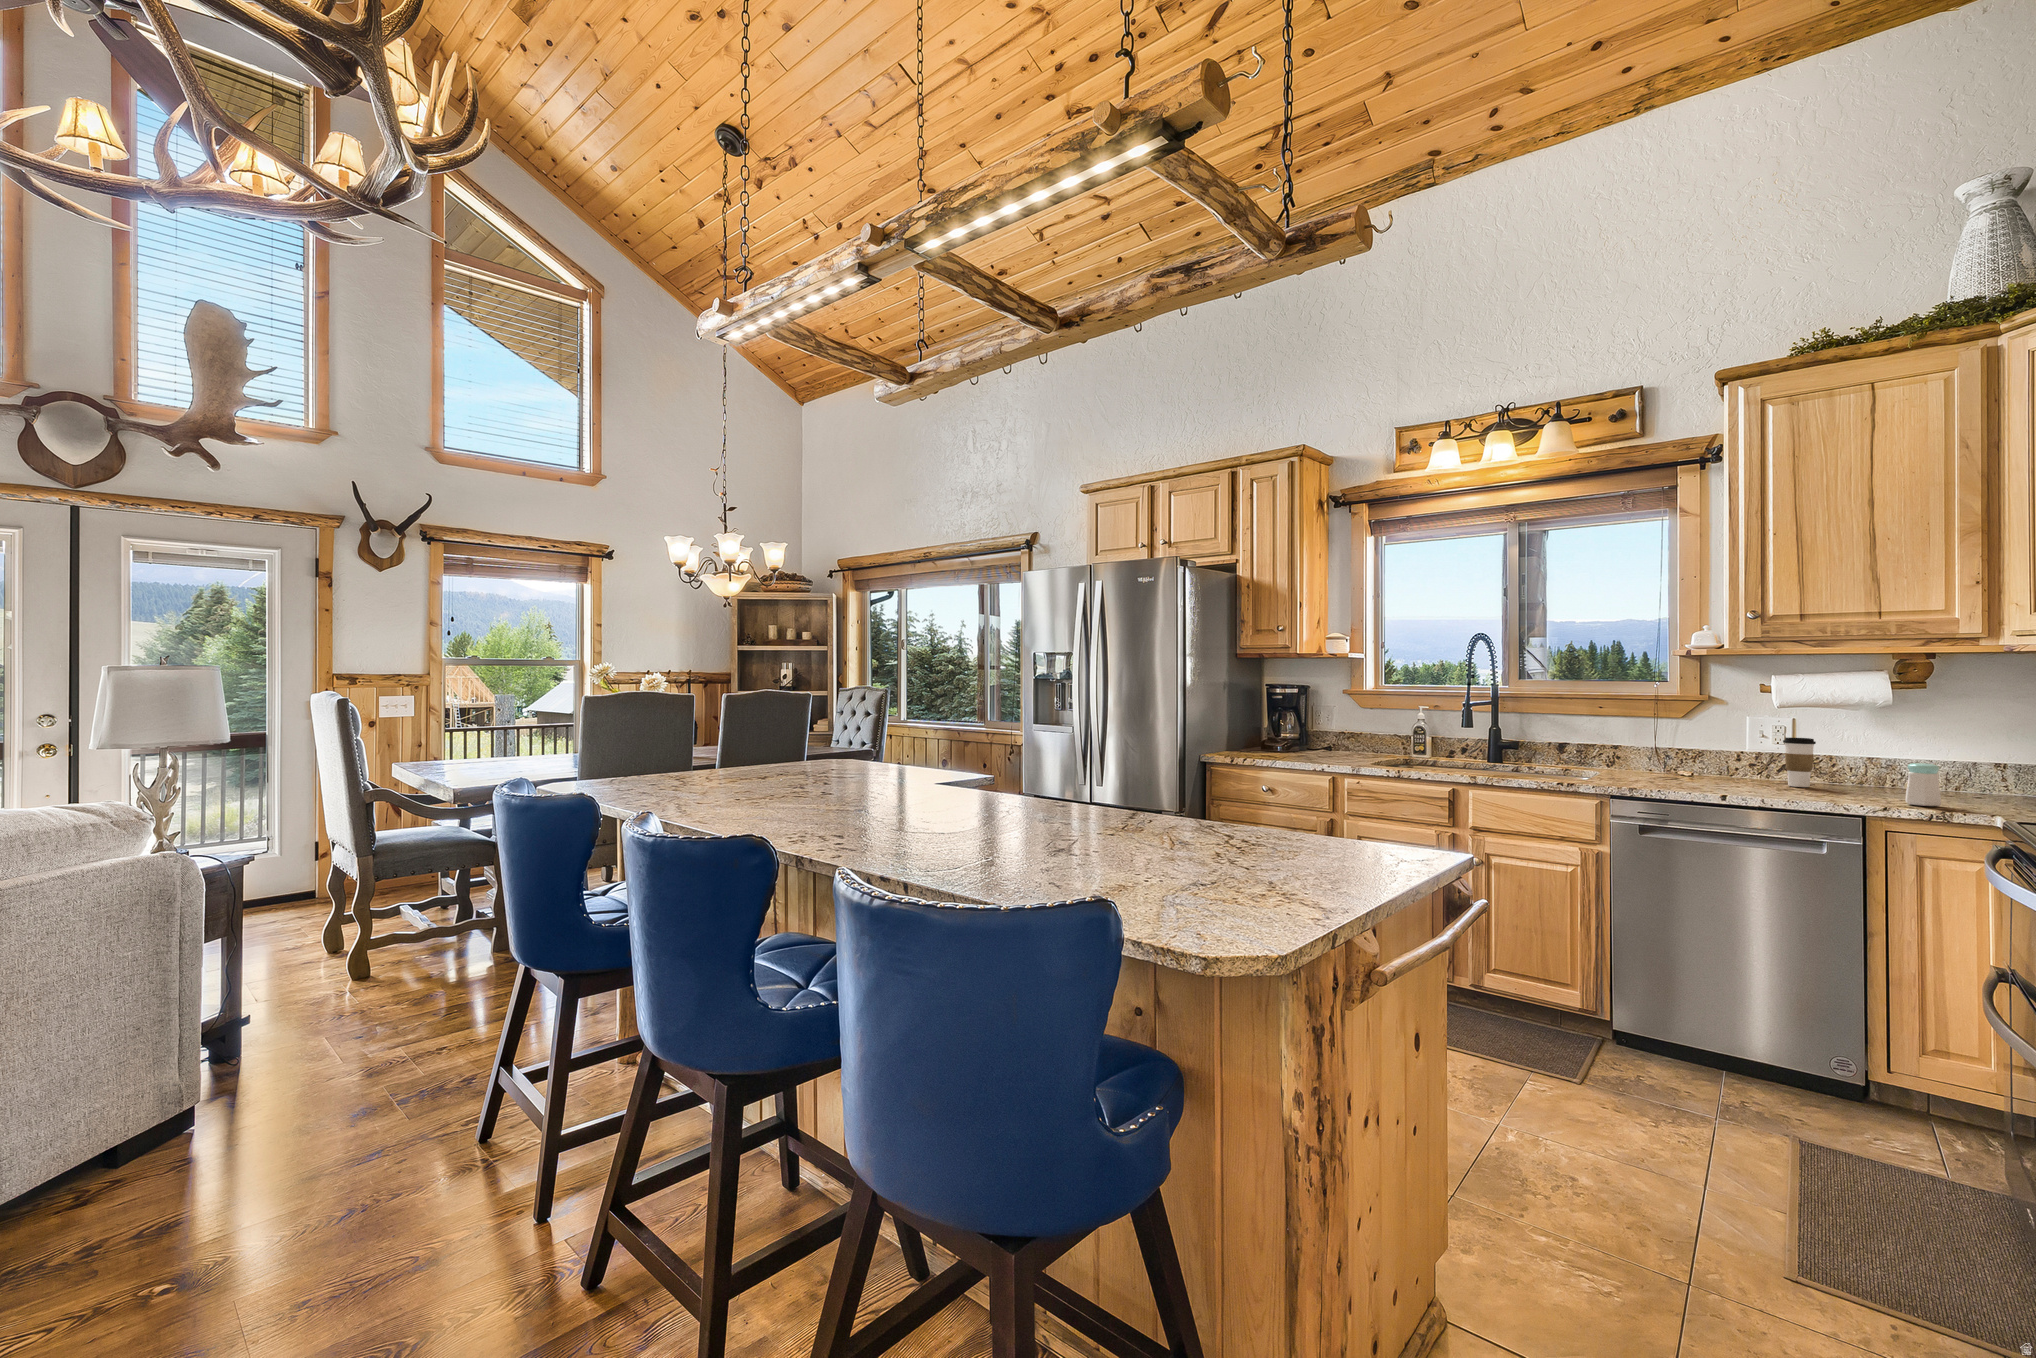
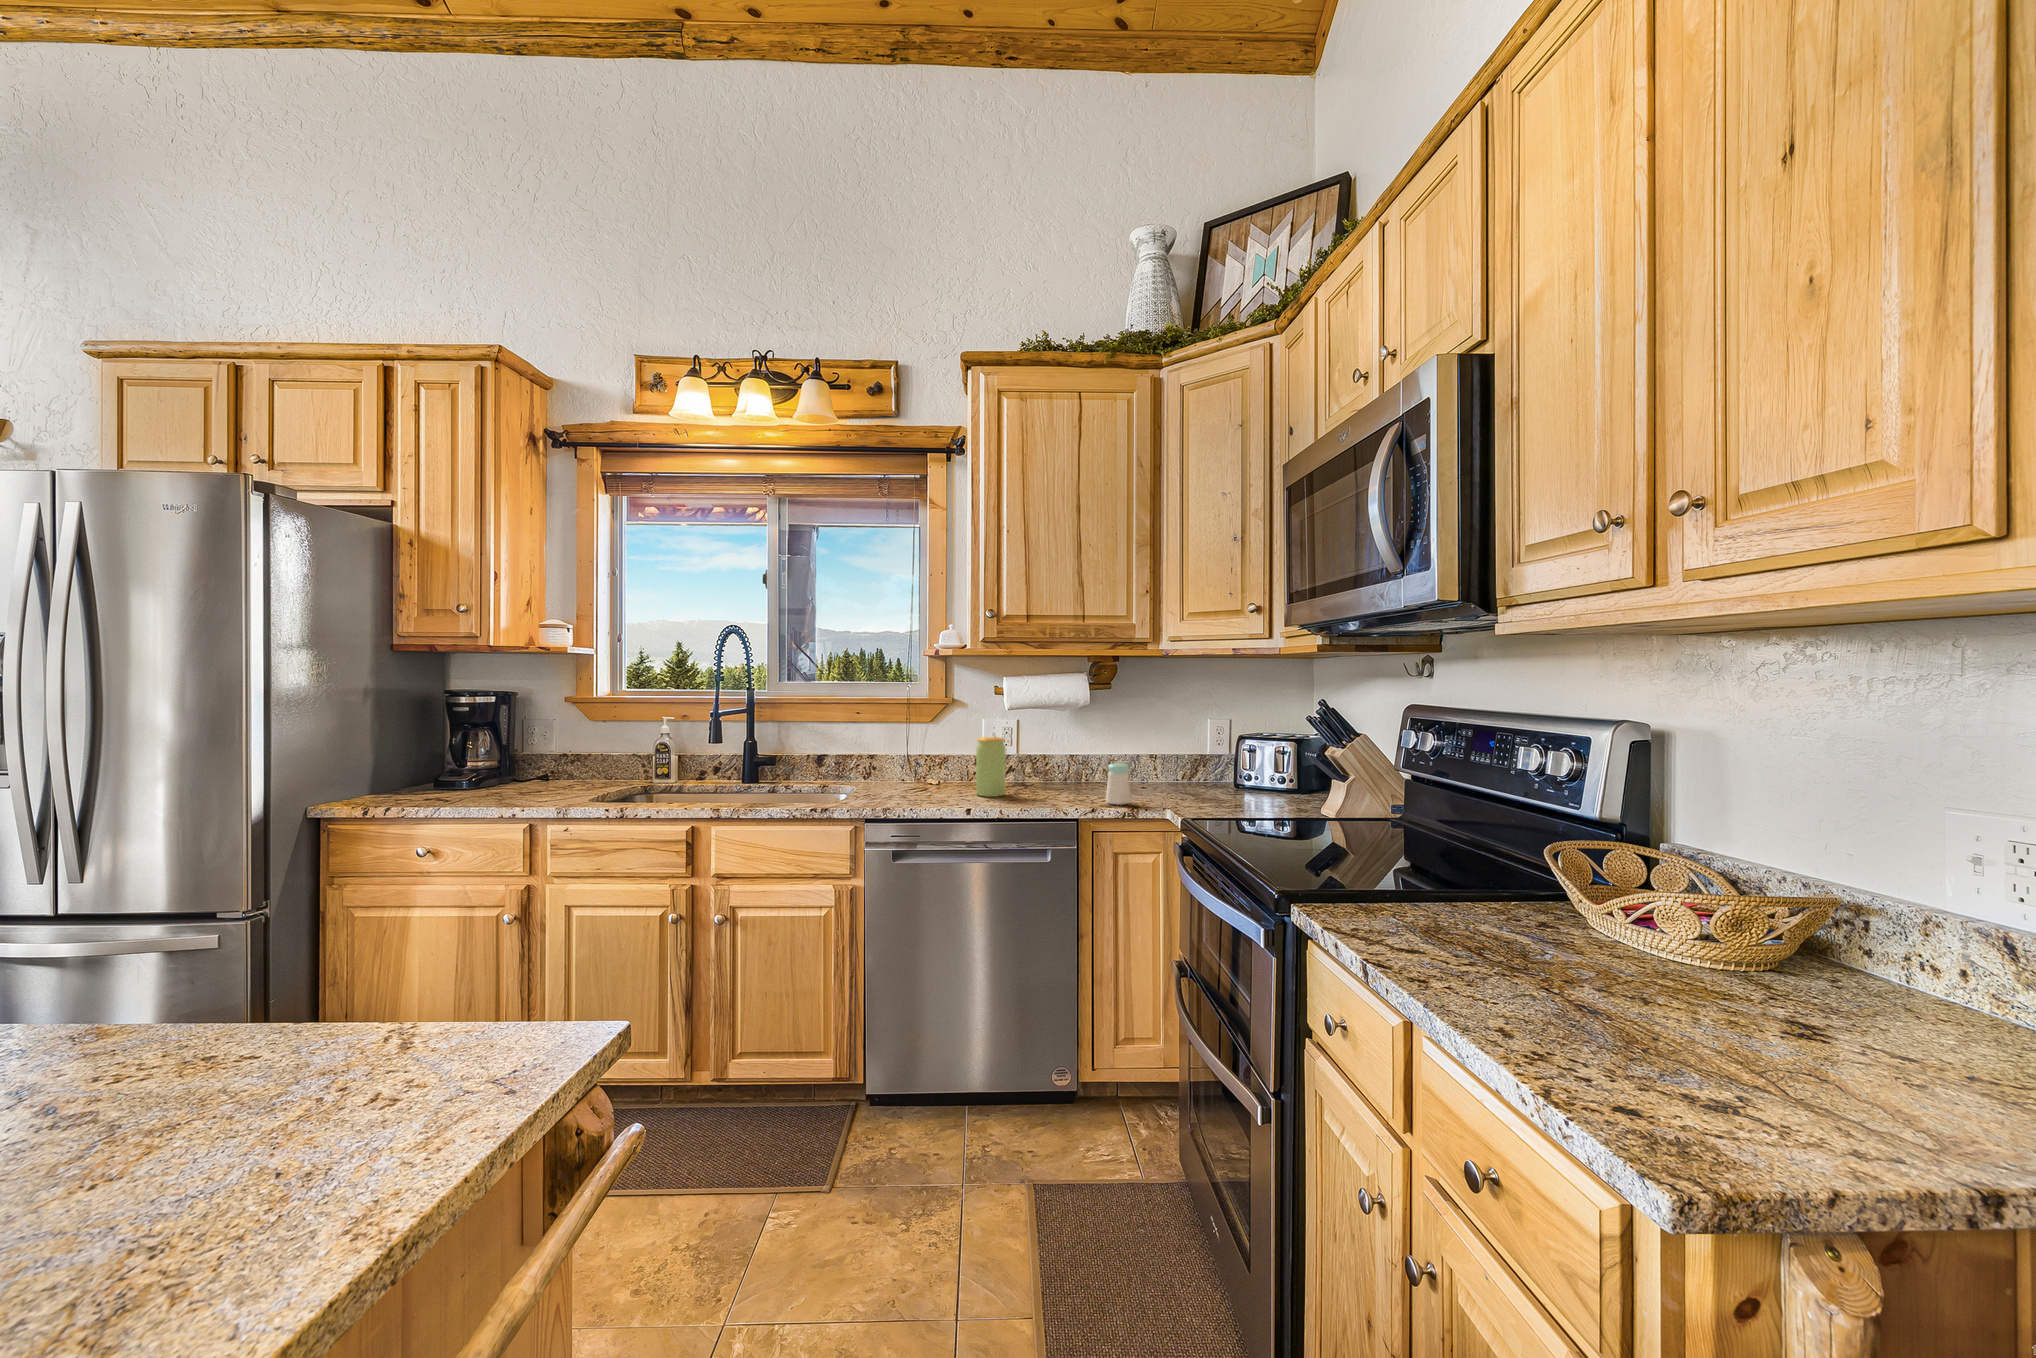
jar: none [1735,732,1772,789] -> present [976,737,1006,797]
coffee cup: present [1783,738,1816,787] -> none [1013,740,1037,790]

